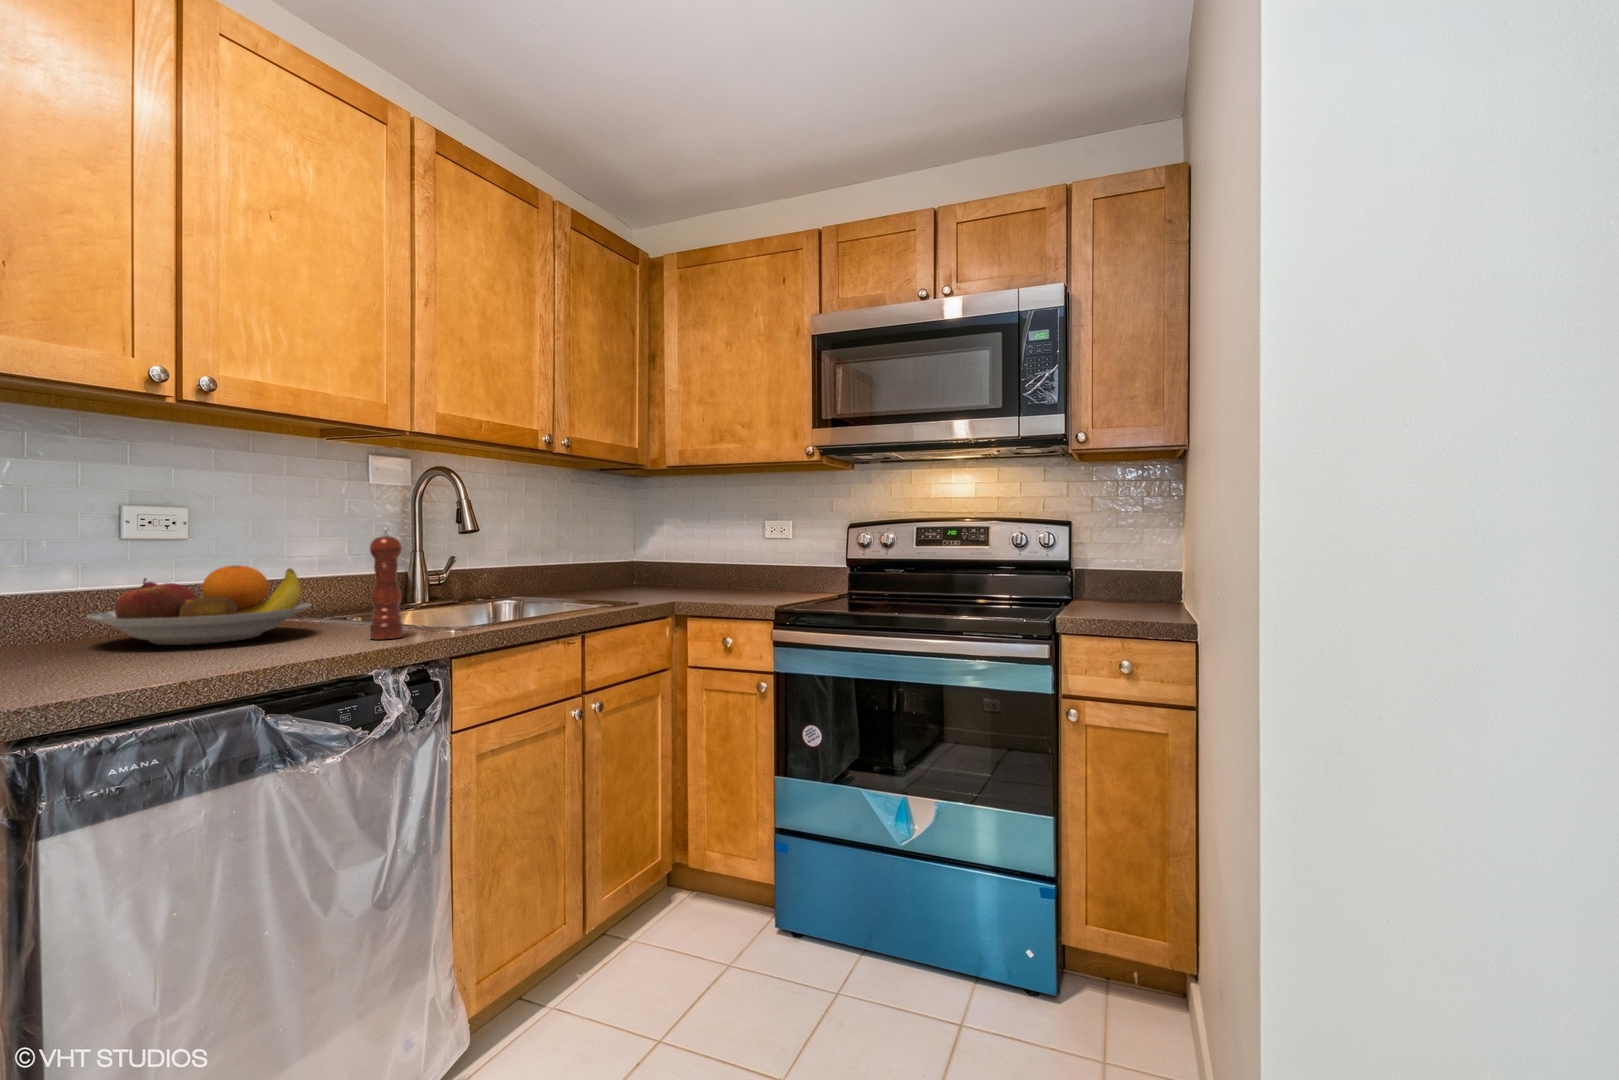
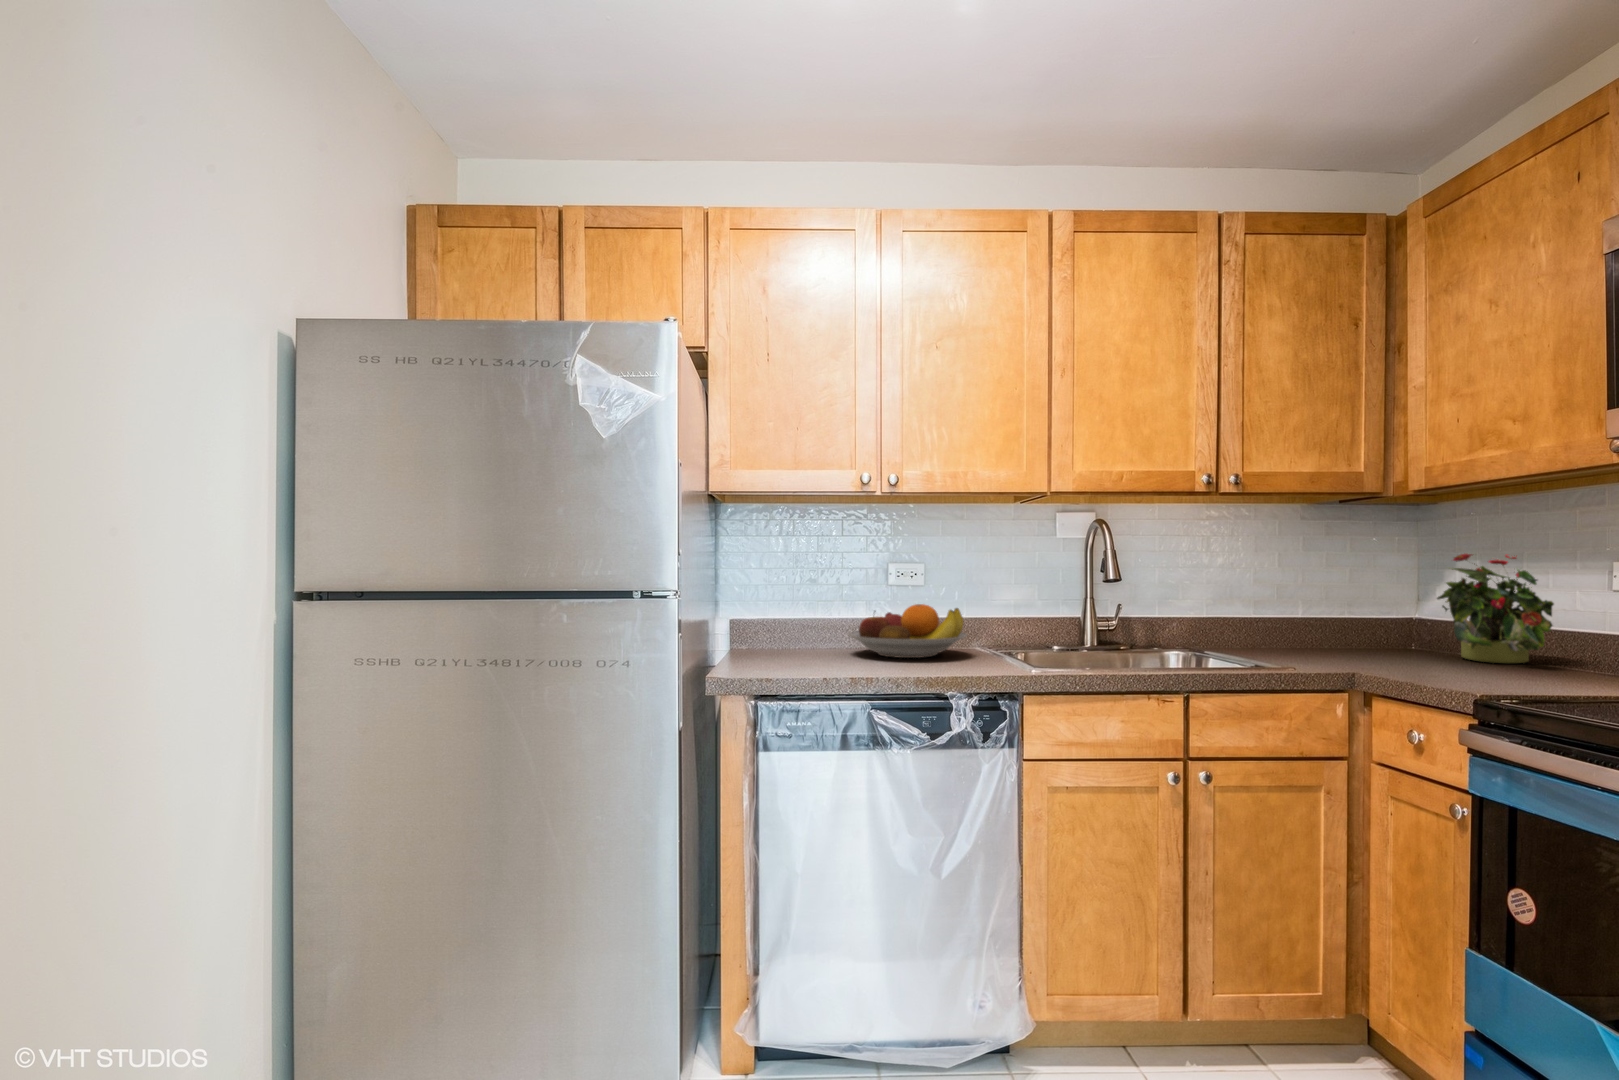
potted plant: none [660,515,735,590] -> present [1437,554,1554,663]
pepper mill: present [370,528,403,639] -> none [975,580,999,670]

